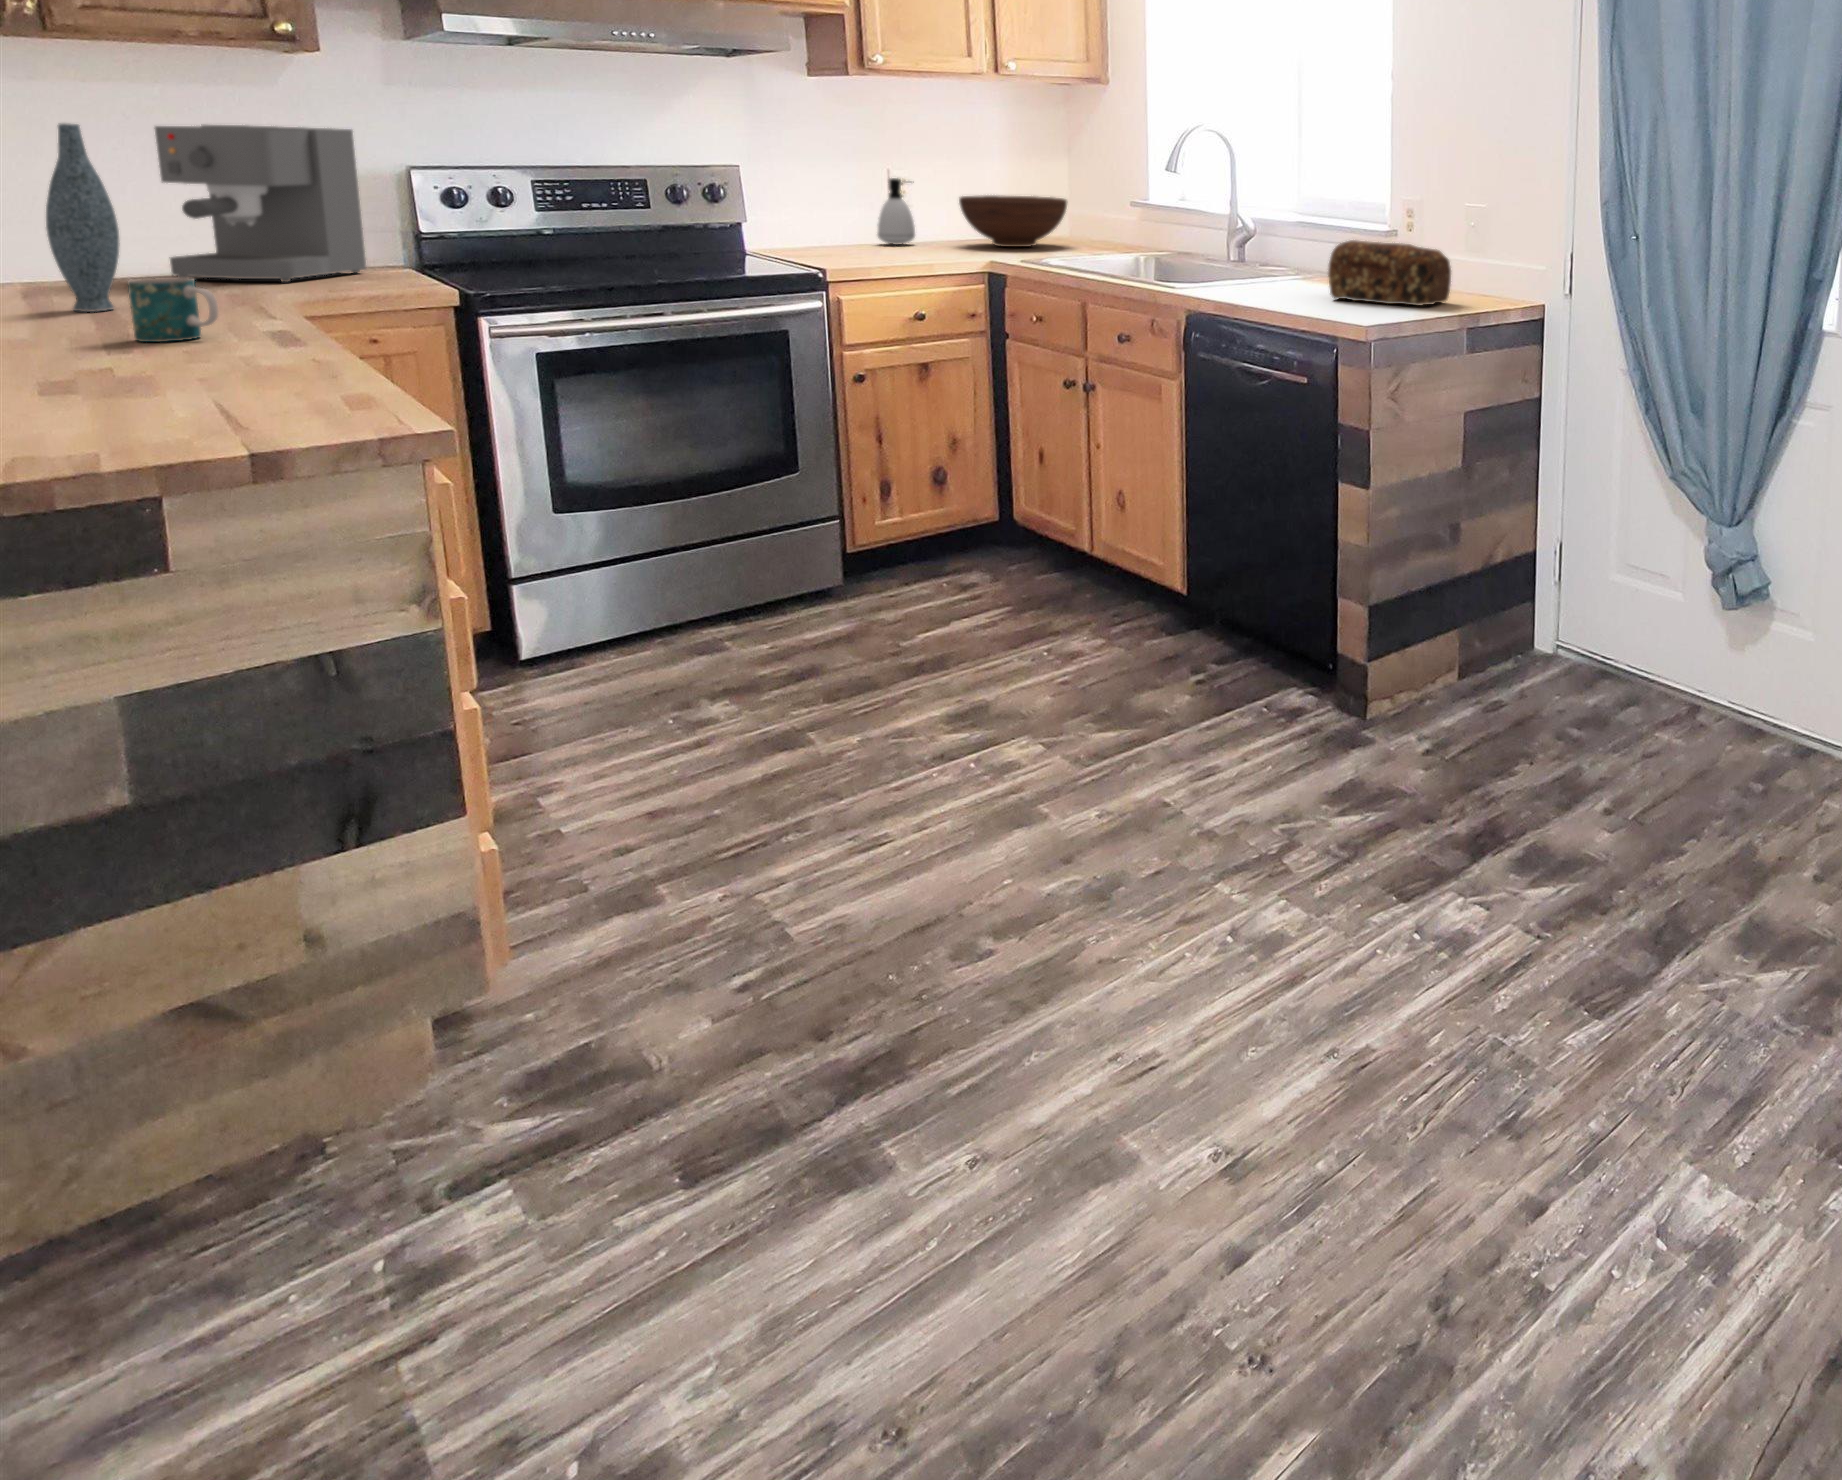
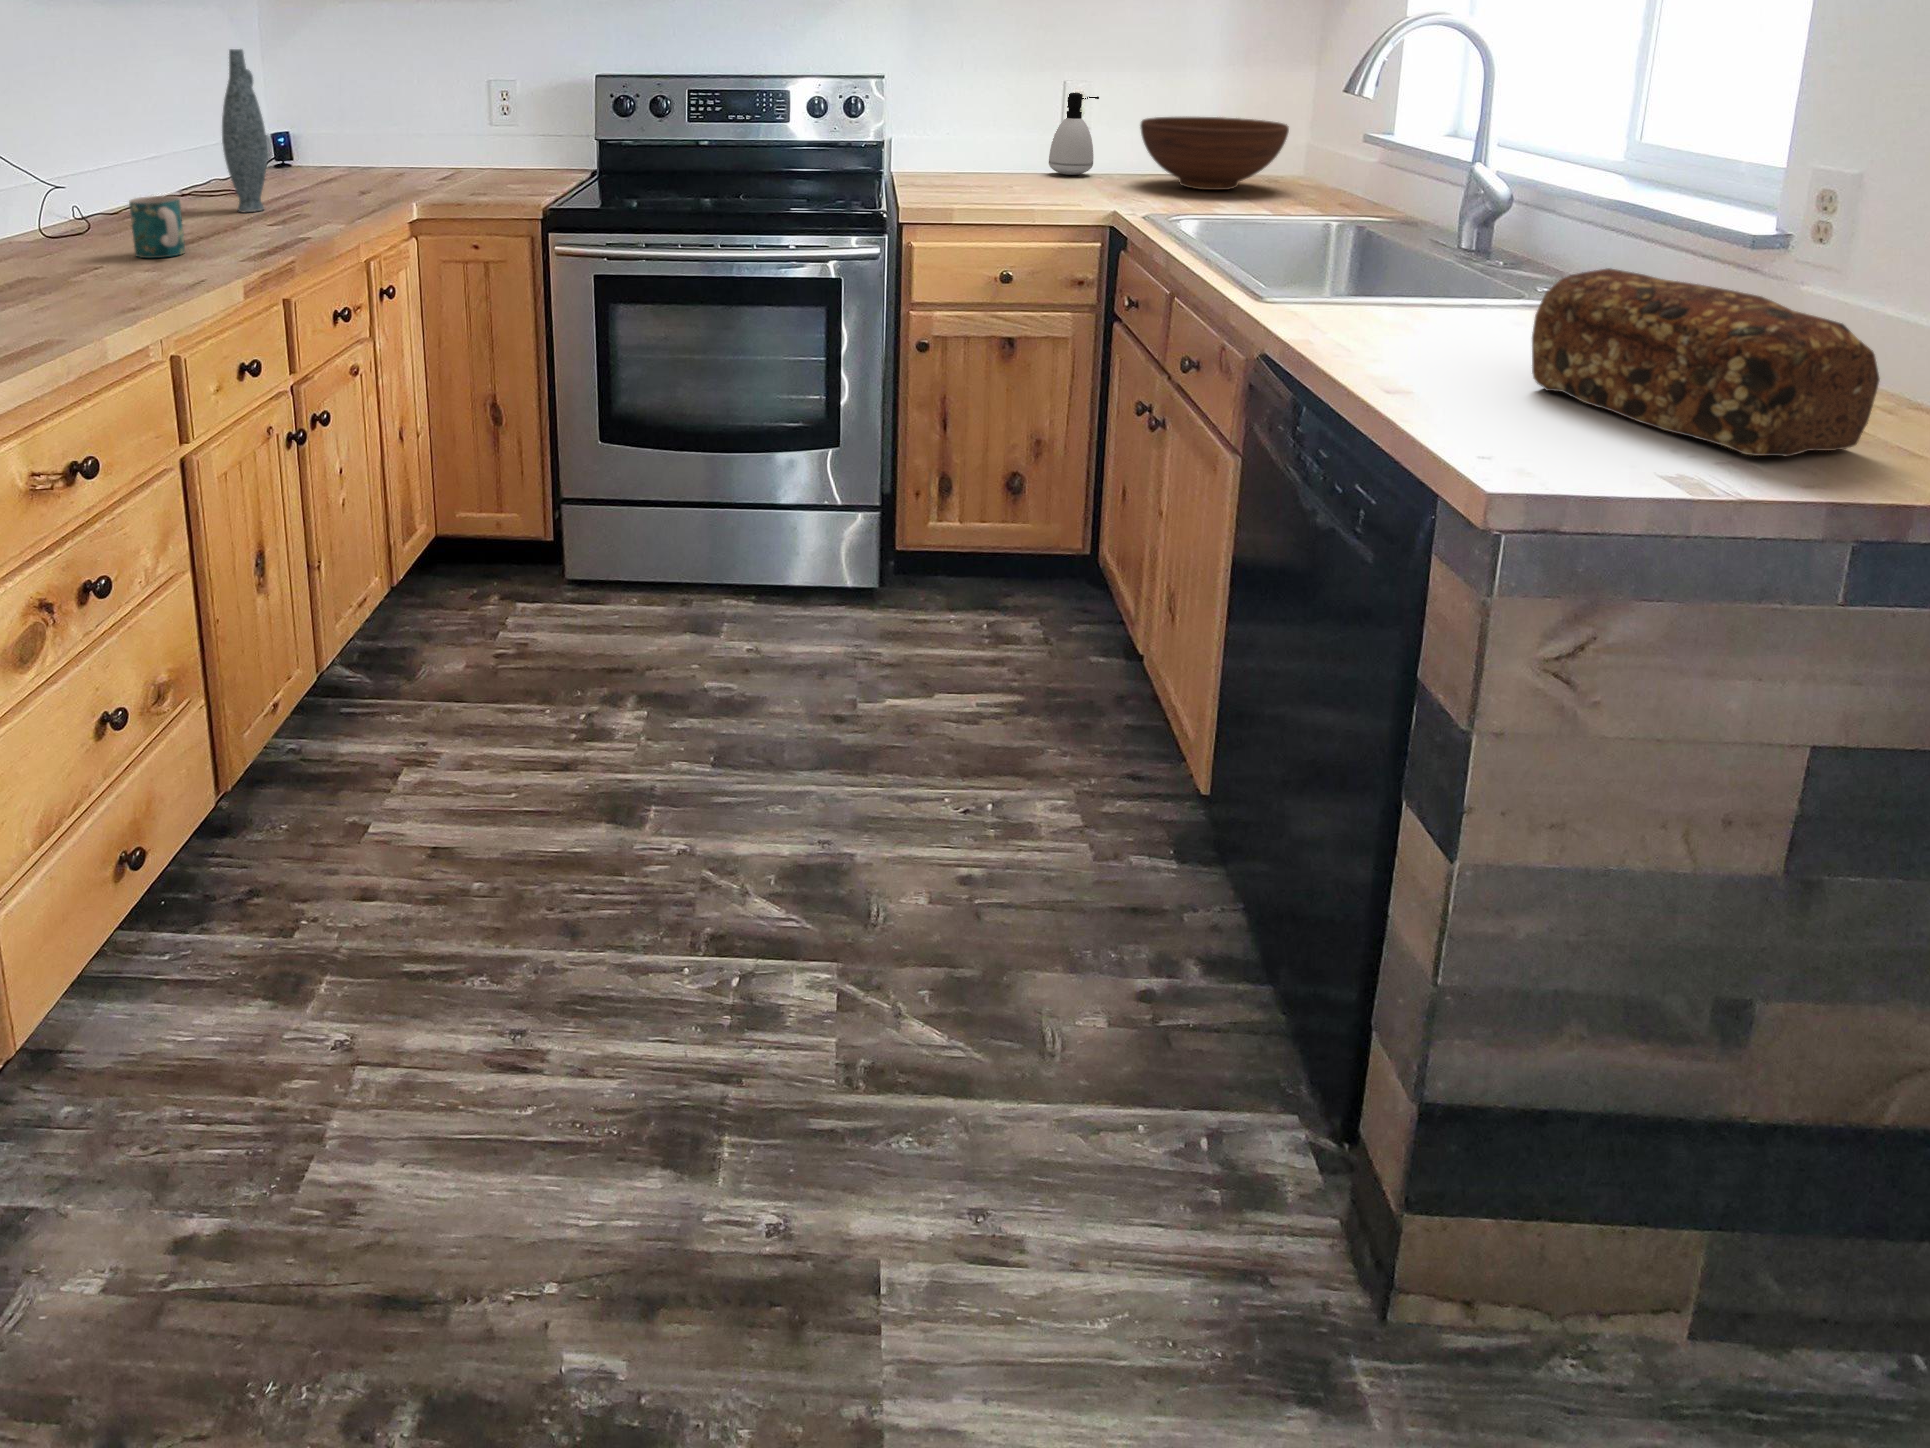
coffee maker: present [154,125,366,282] -> none [369,43,527,188]

